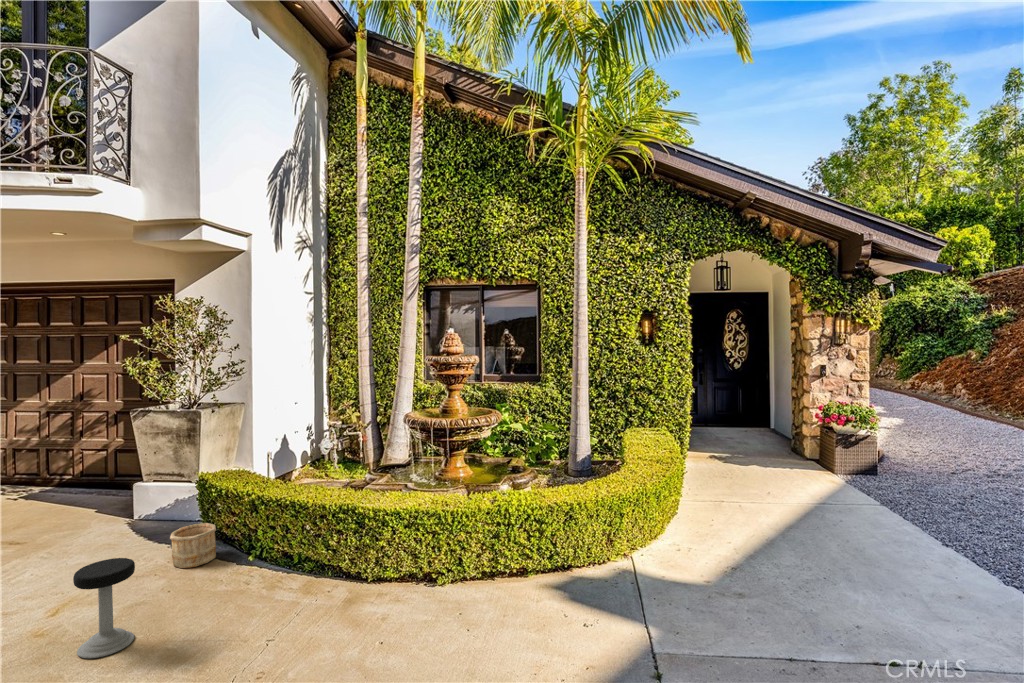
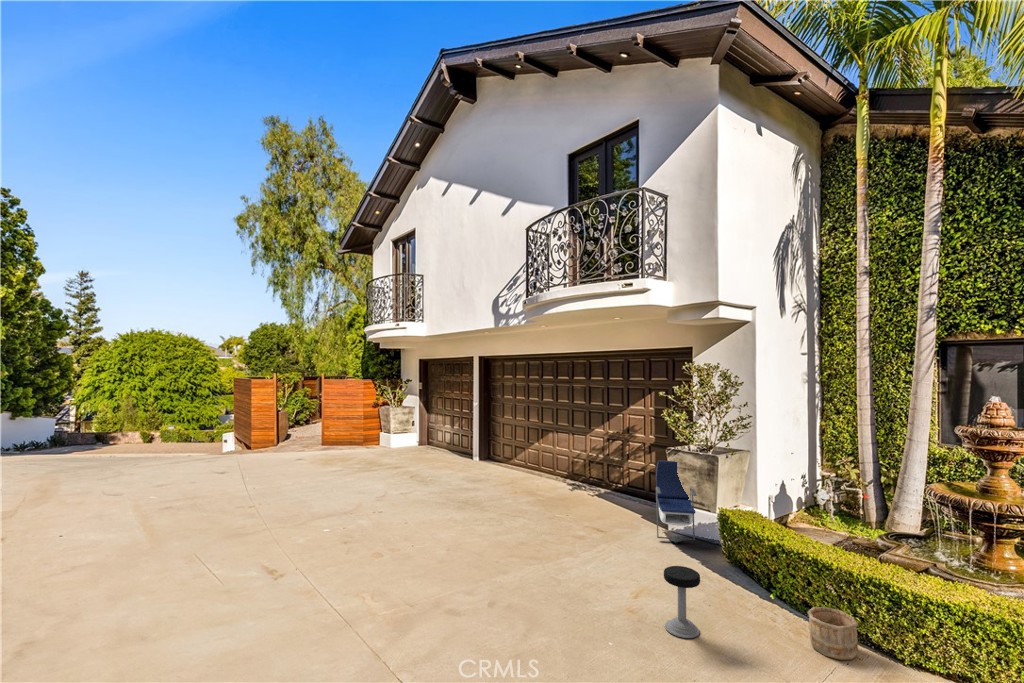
armchair: none [108,426,169,535] -> present [655,461,697,543]
wooden bucket: present [170,523,216,568] -> present [807,607,858,660]

